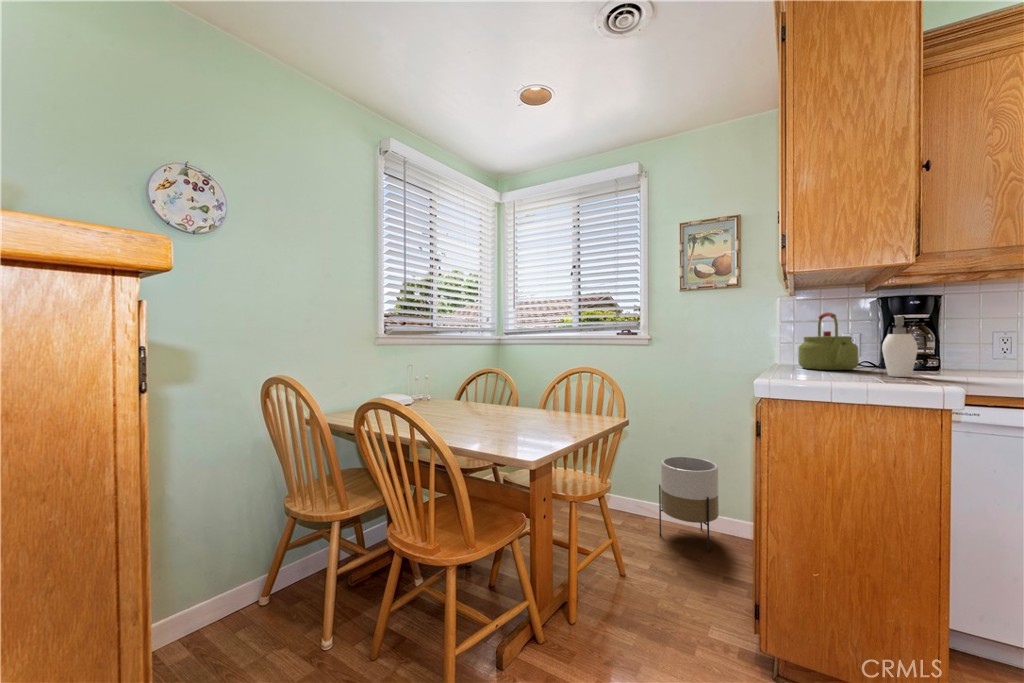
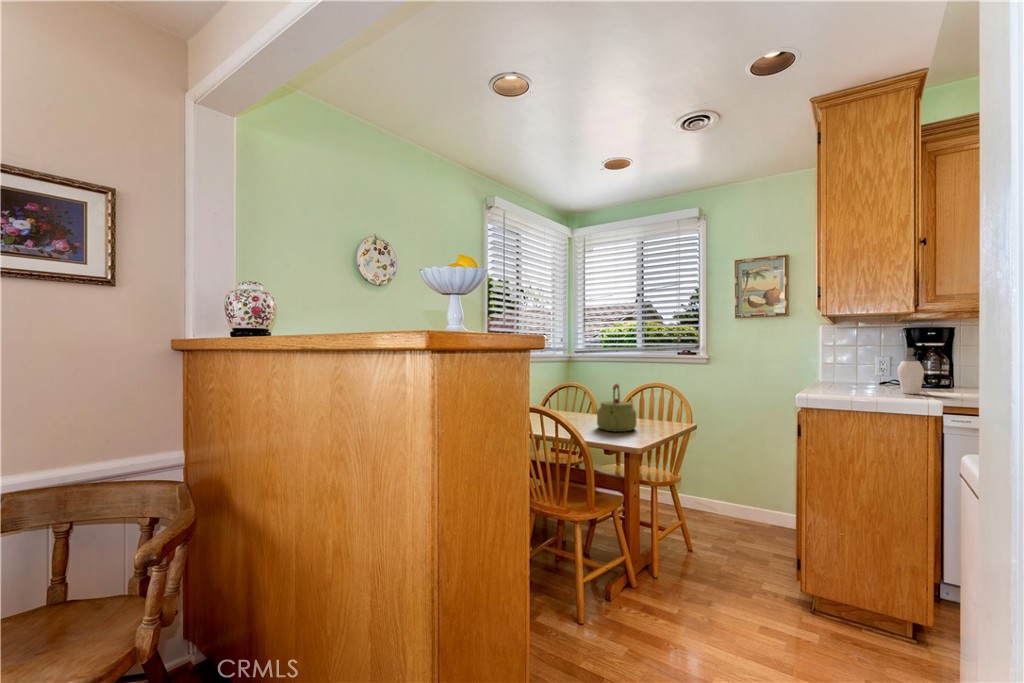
kettle: present [798,313,859,370] -> present [597,384,636,432]
planter: present [659,456,719,552] -> none [718,459,770,537]

